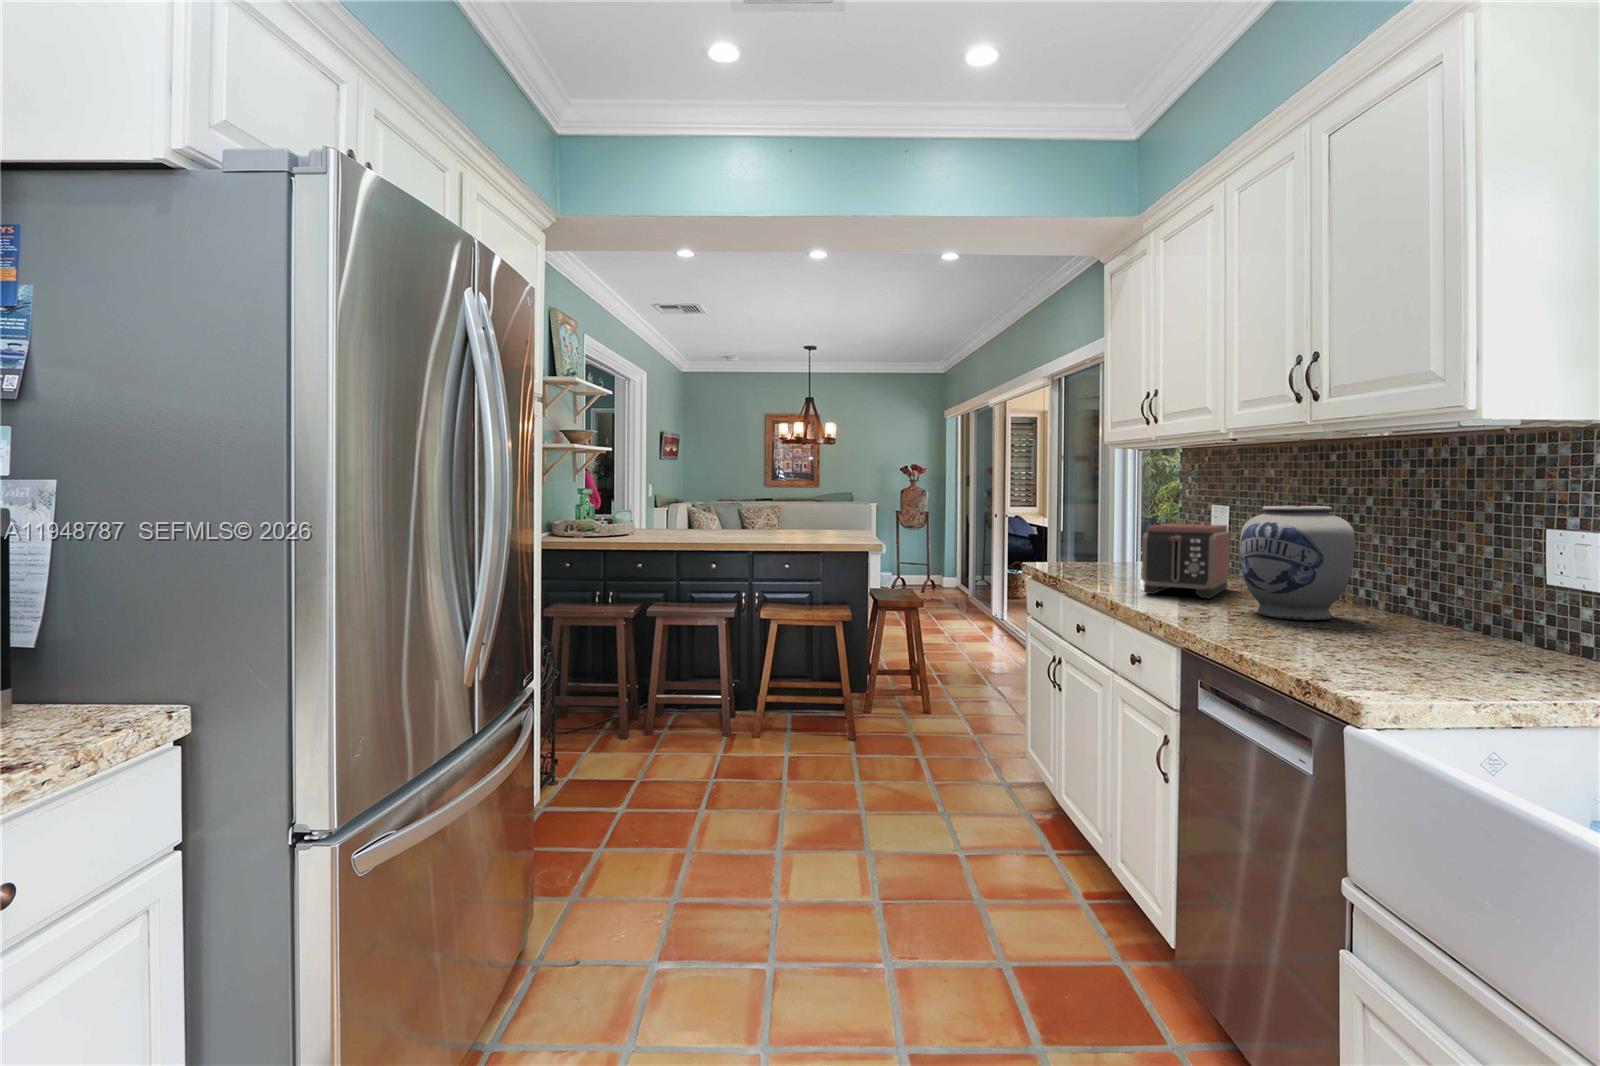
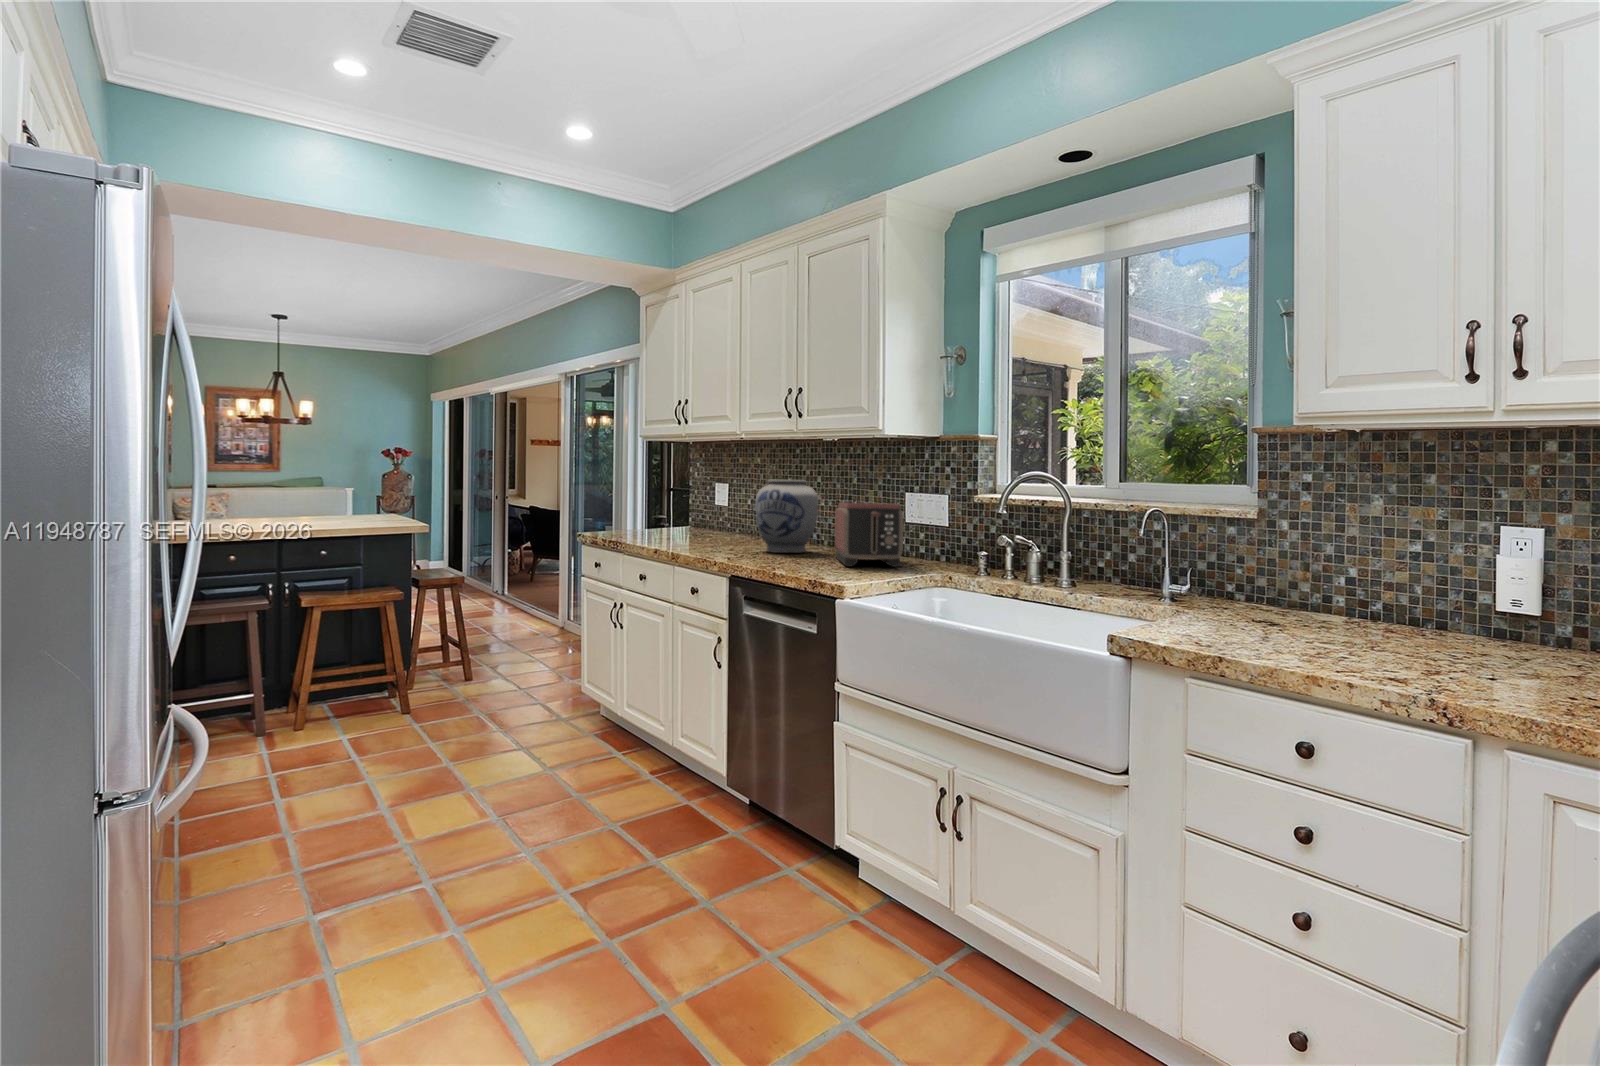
toaster: present [1142,524,1230,598] -> present [835,503,904,567]

